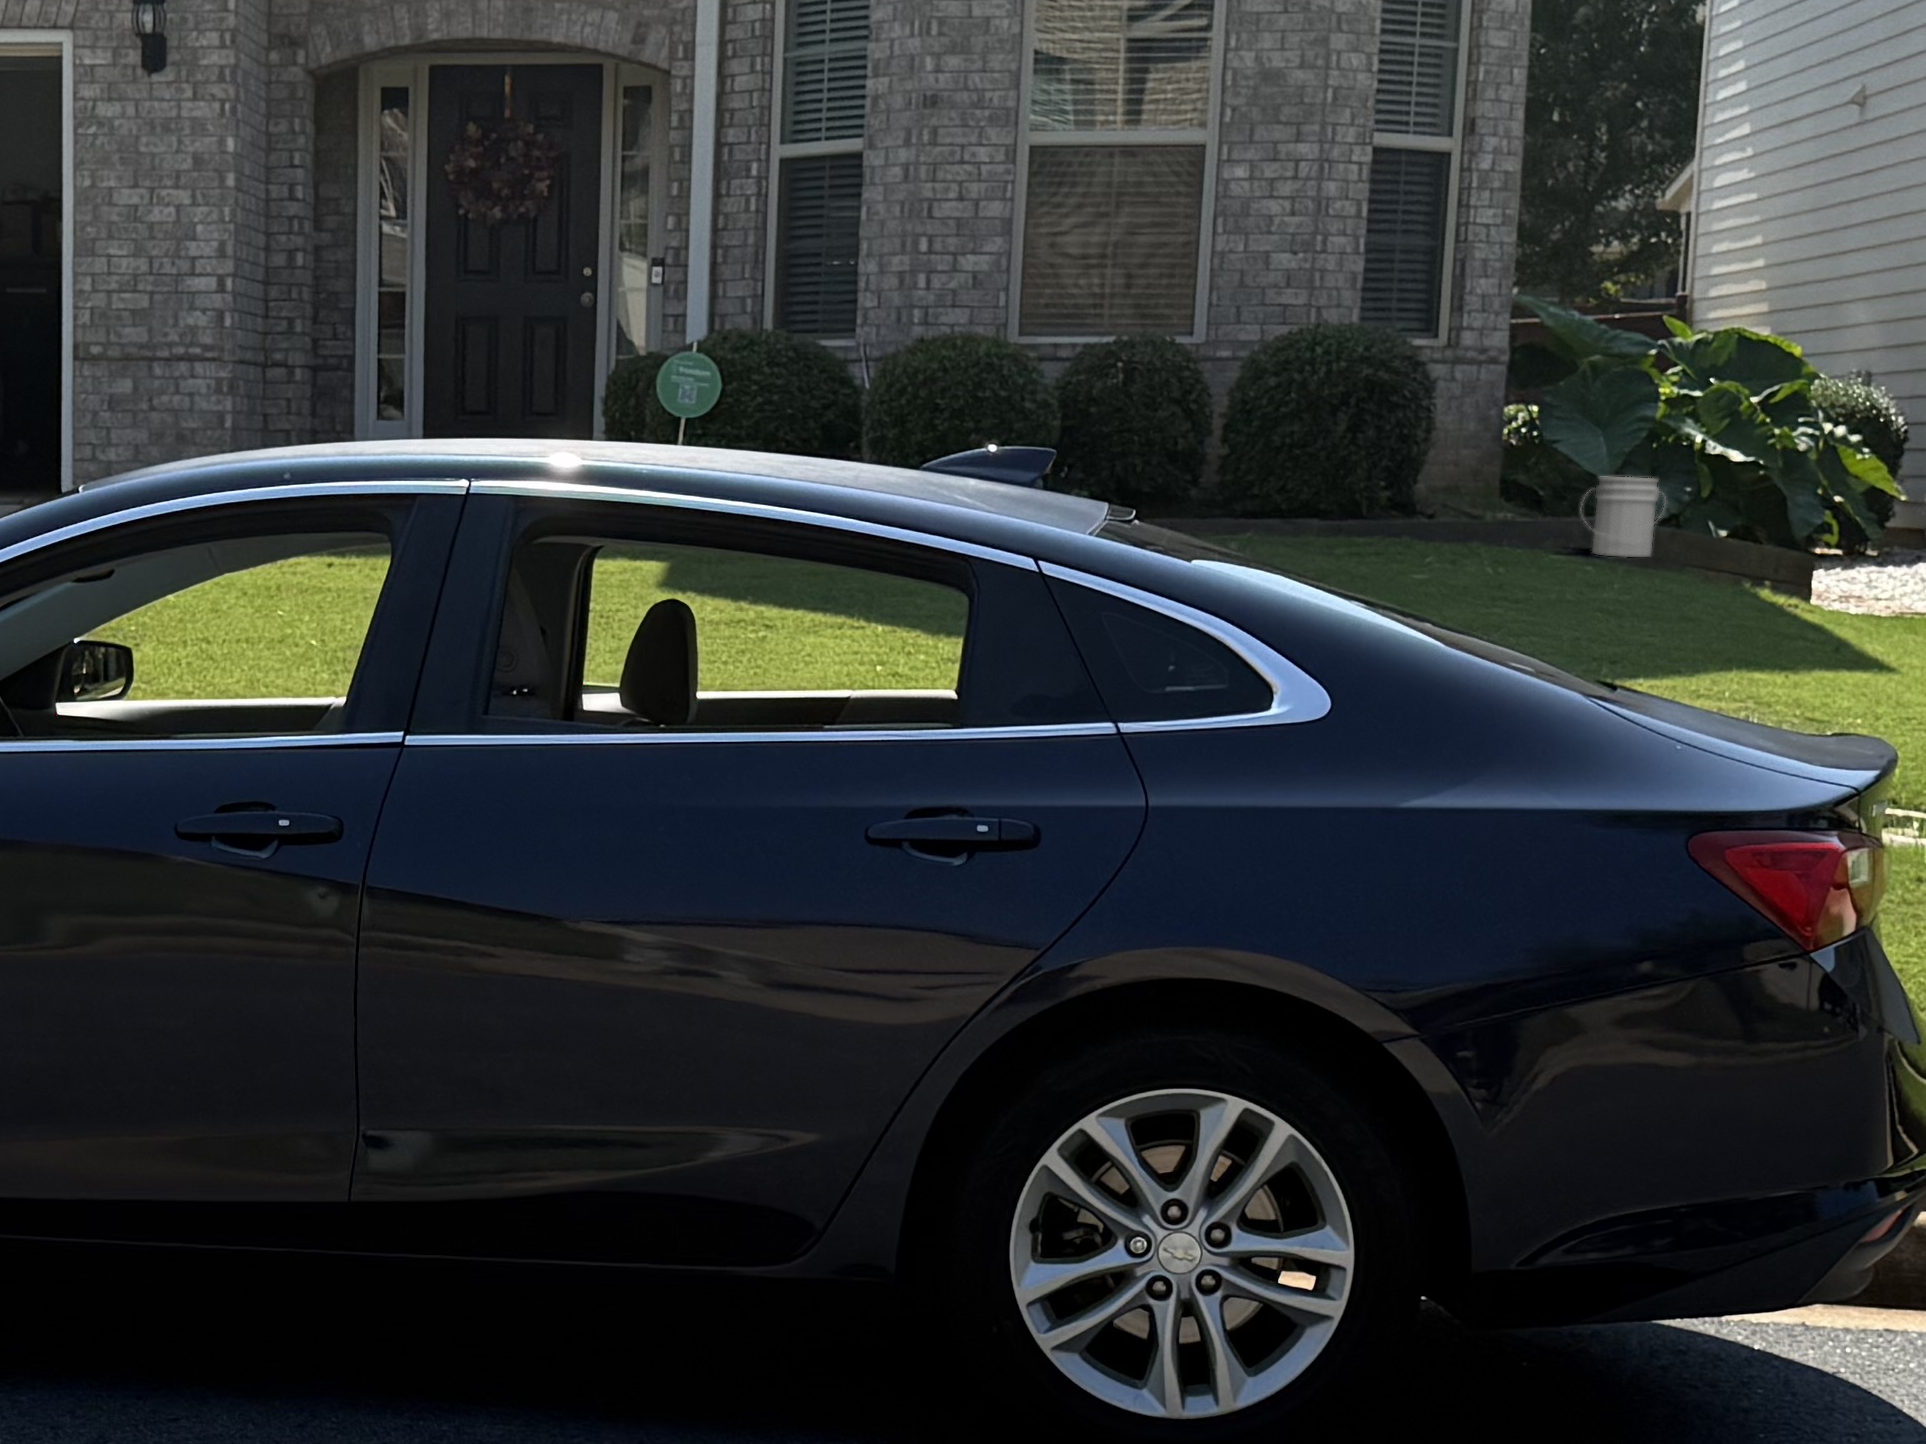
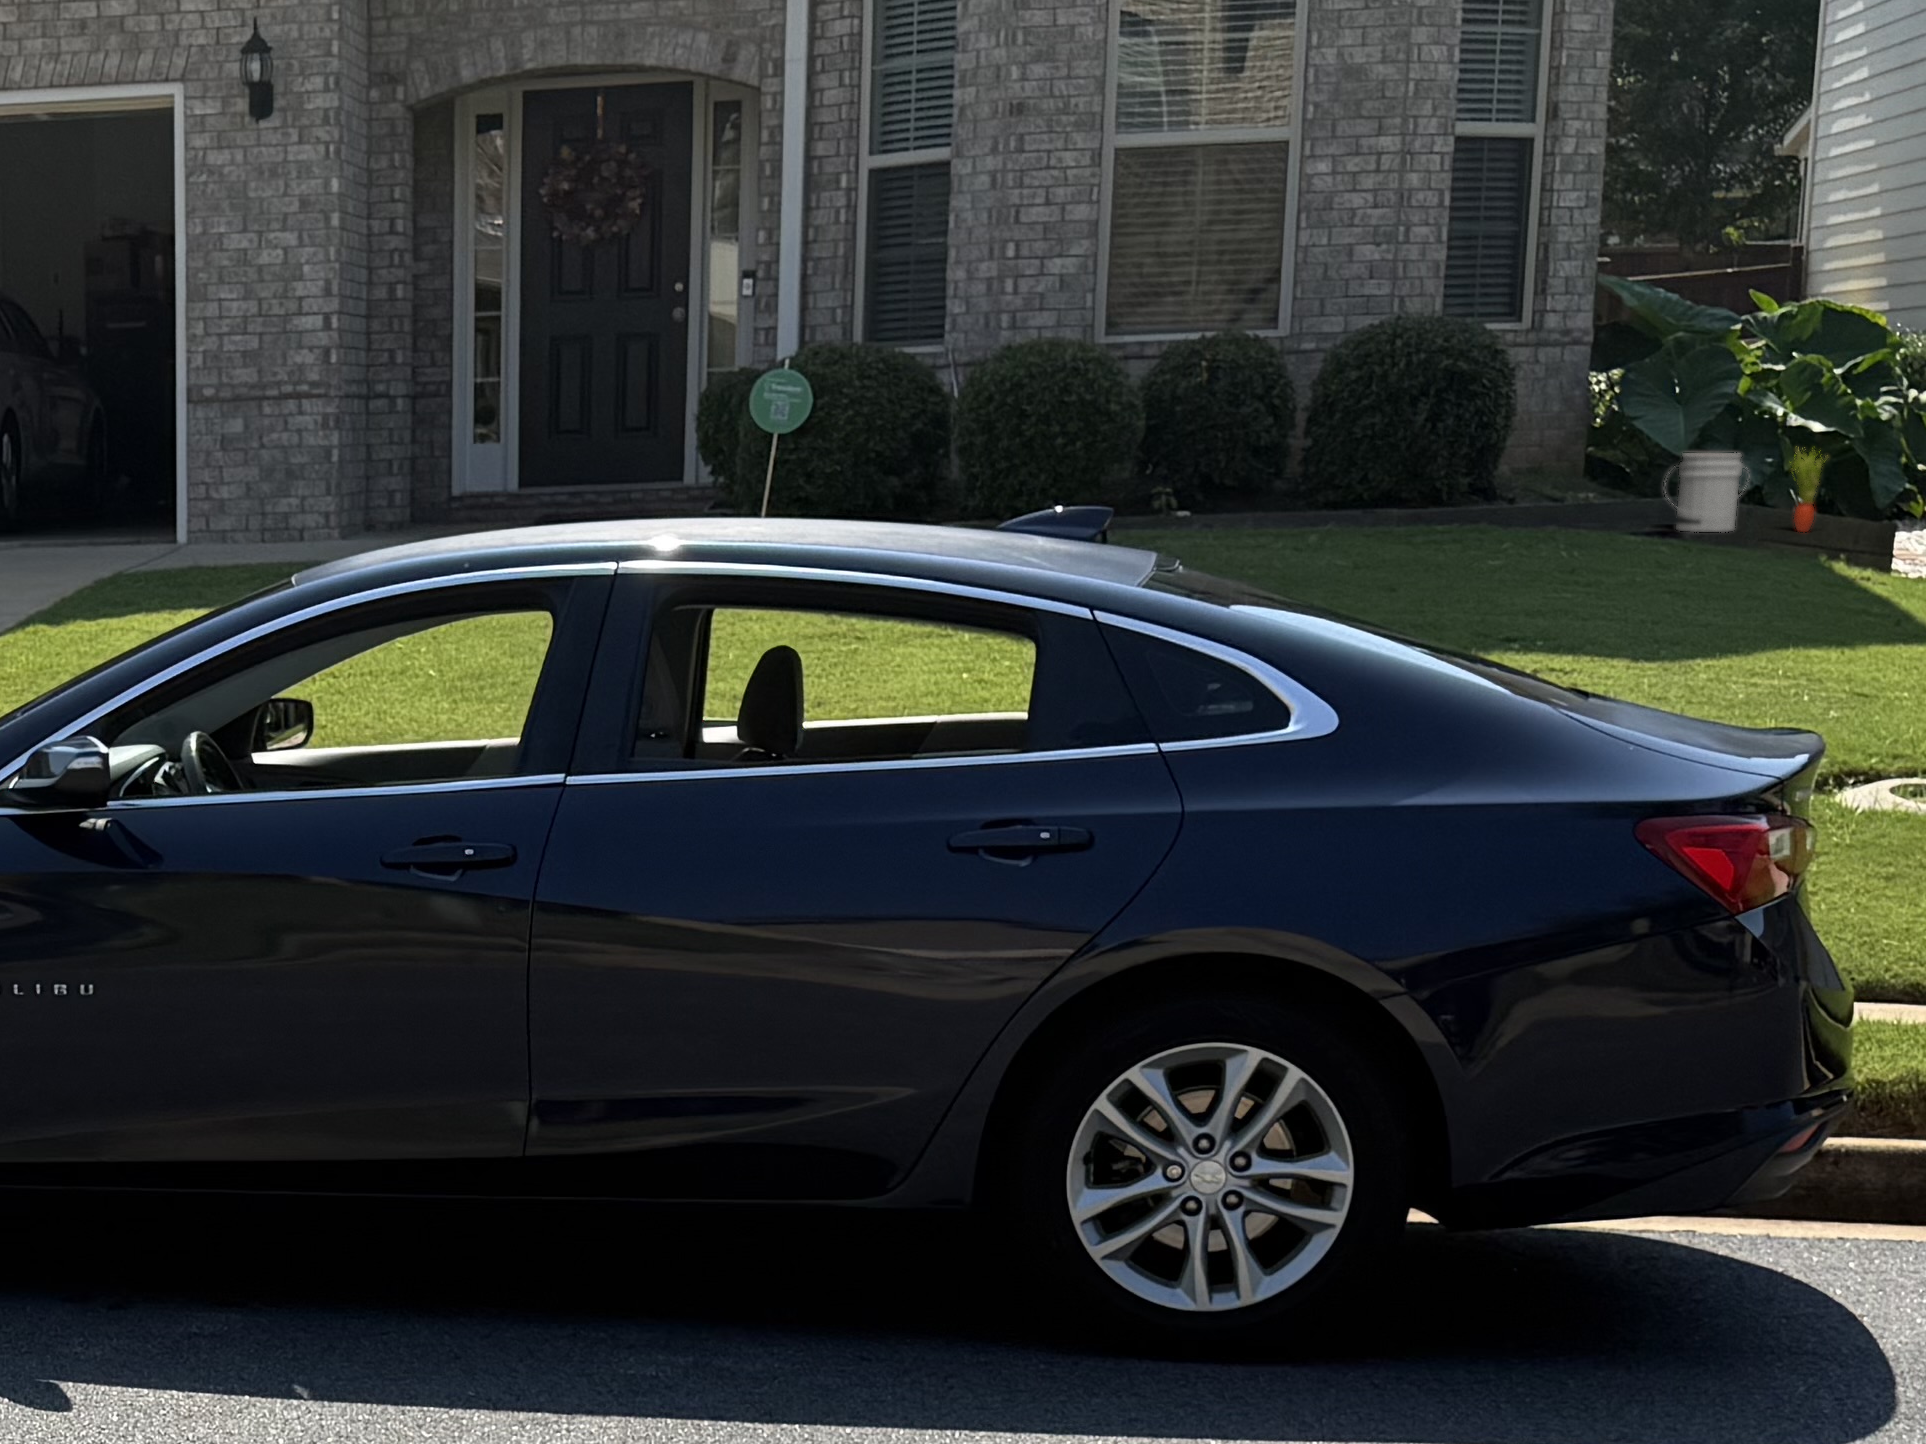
potted plant: none [1704,473,1743,561] -> present [1790,448,1825,532]

